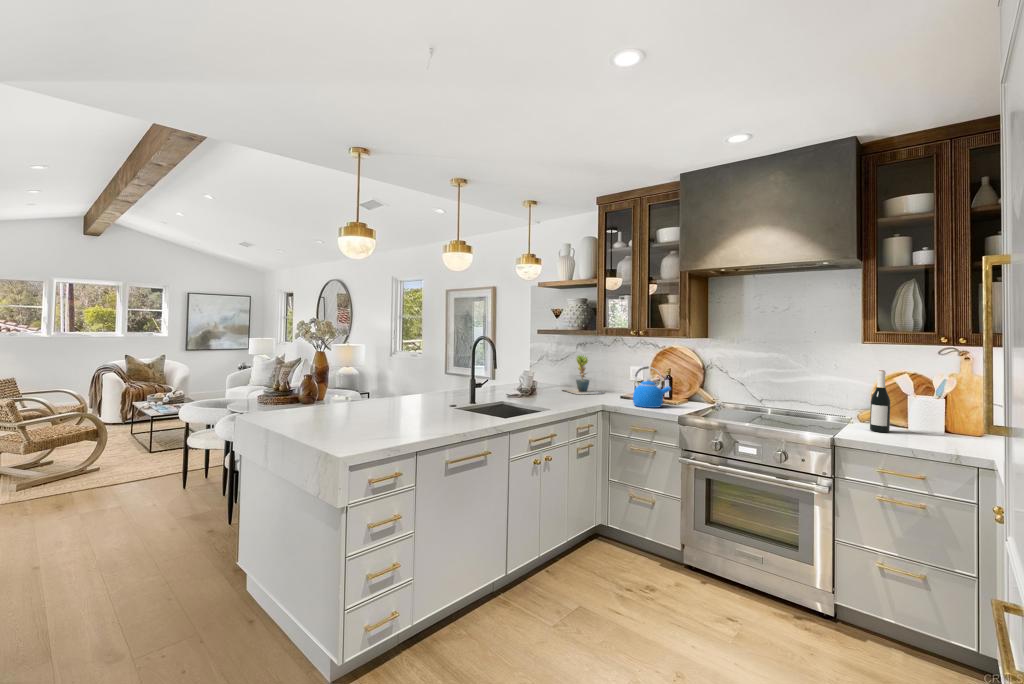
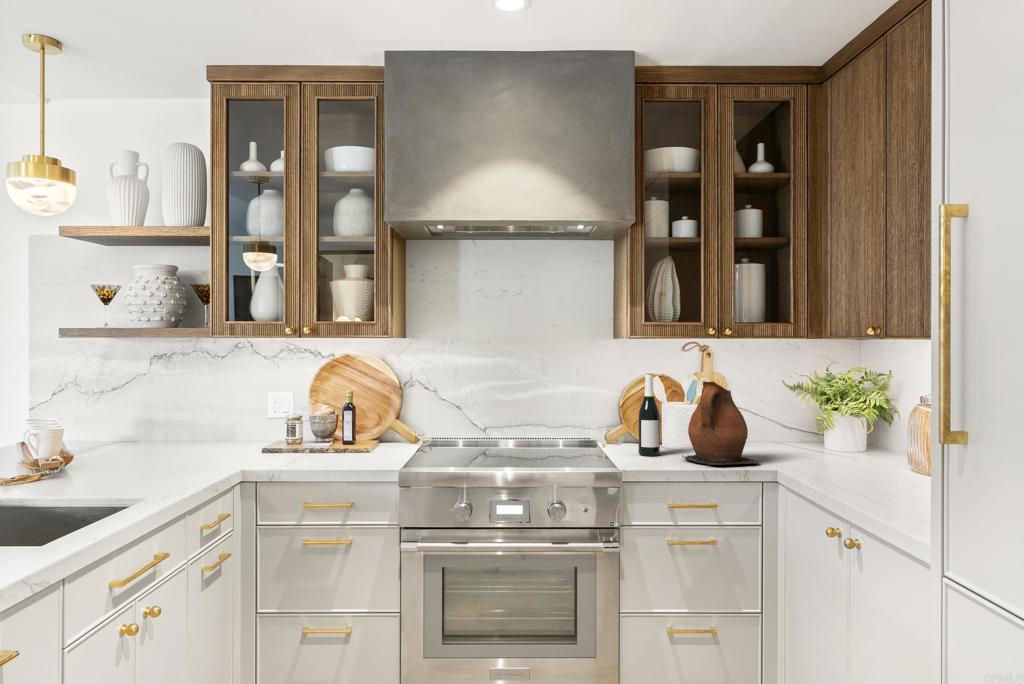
potted plant: present [564,355,601,394] -> none [124,374,224,454]
kettle: present [633,367,671,408] -> none [299,388,367,463]
ceramic pitcher: none [899,379,976,450] -> present [683,381,759,465]

